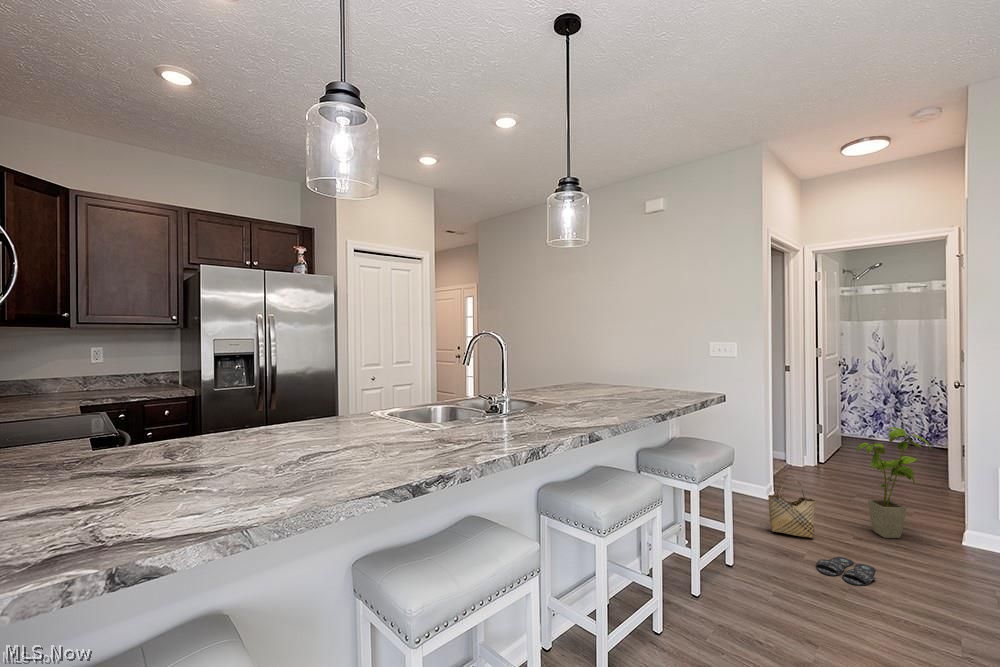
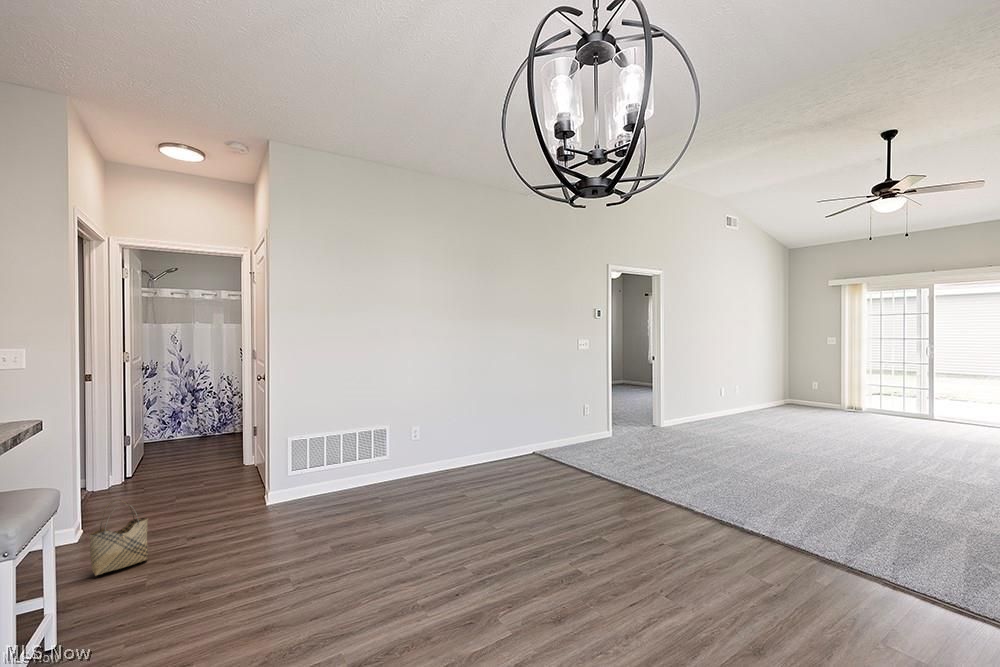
house plant: present [857,427,931,538] -> none [186,421,250,527]
slippers: present [816,557,876,585] -> none [160,559,219,592]

